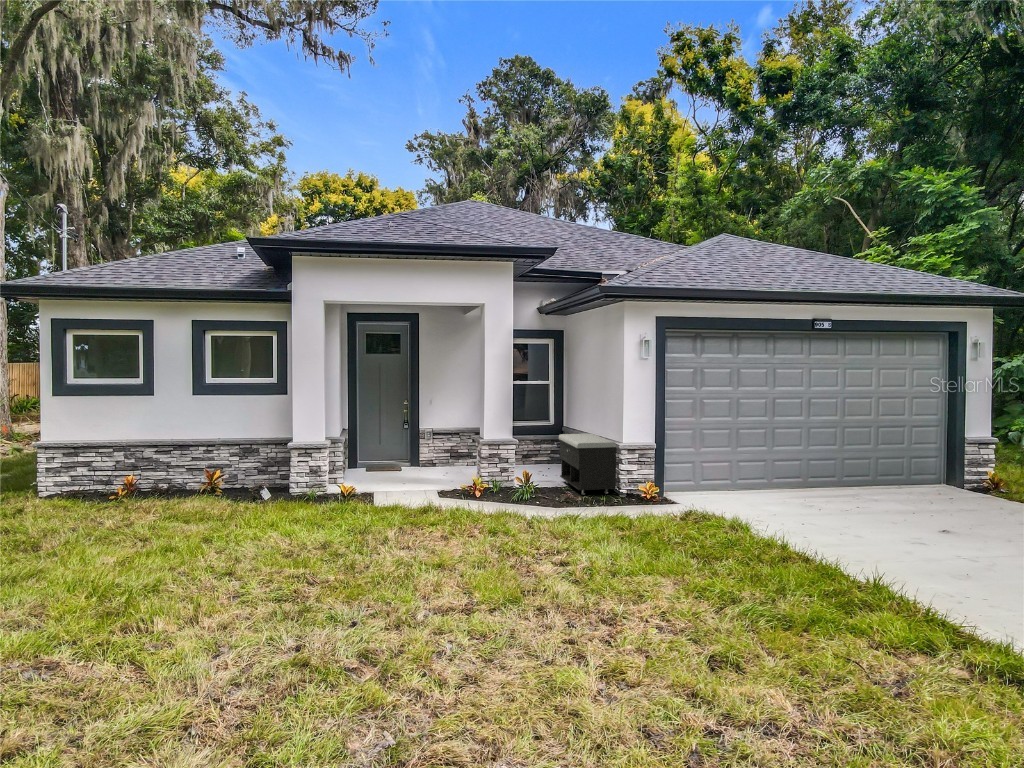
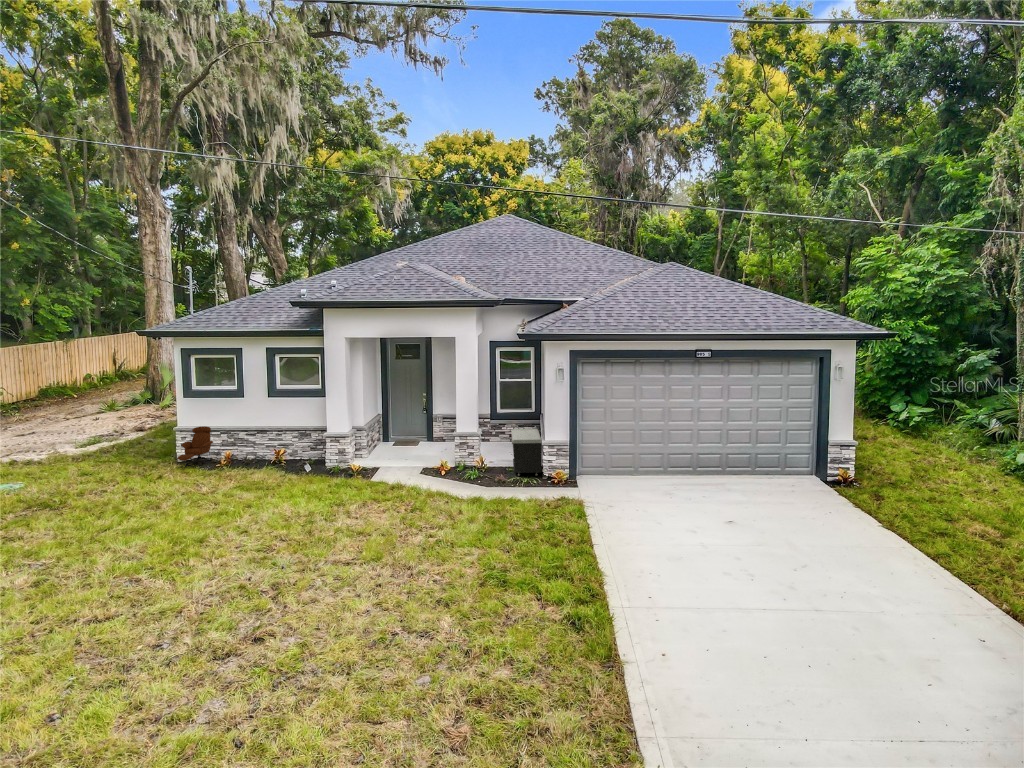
lounge chair: none [42,439,102,505] -> present [178,426,213,469]

